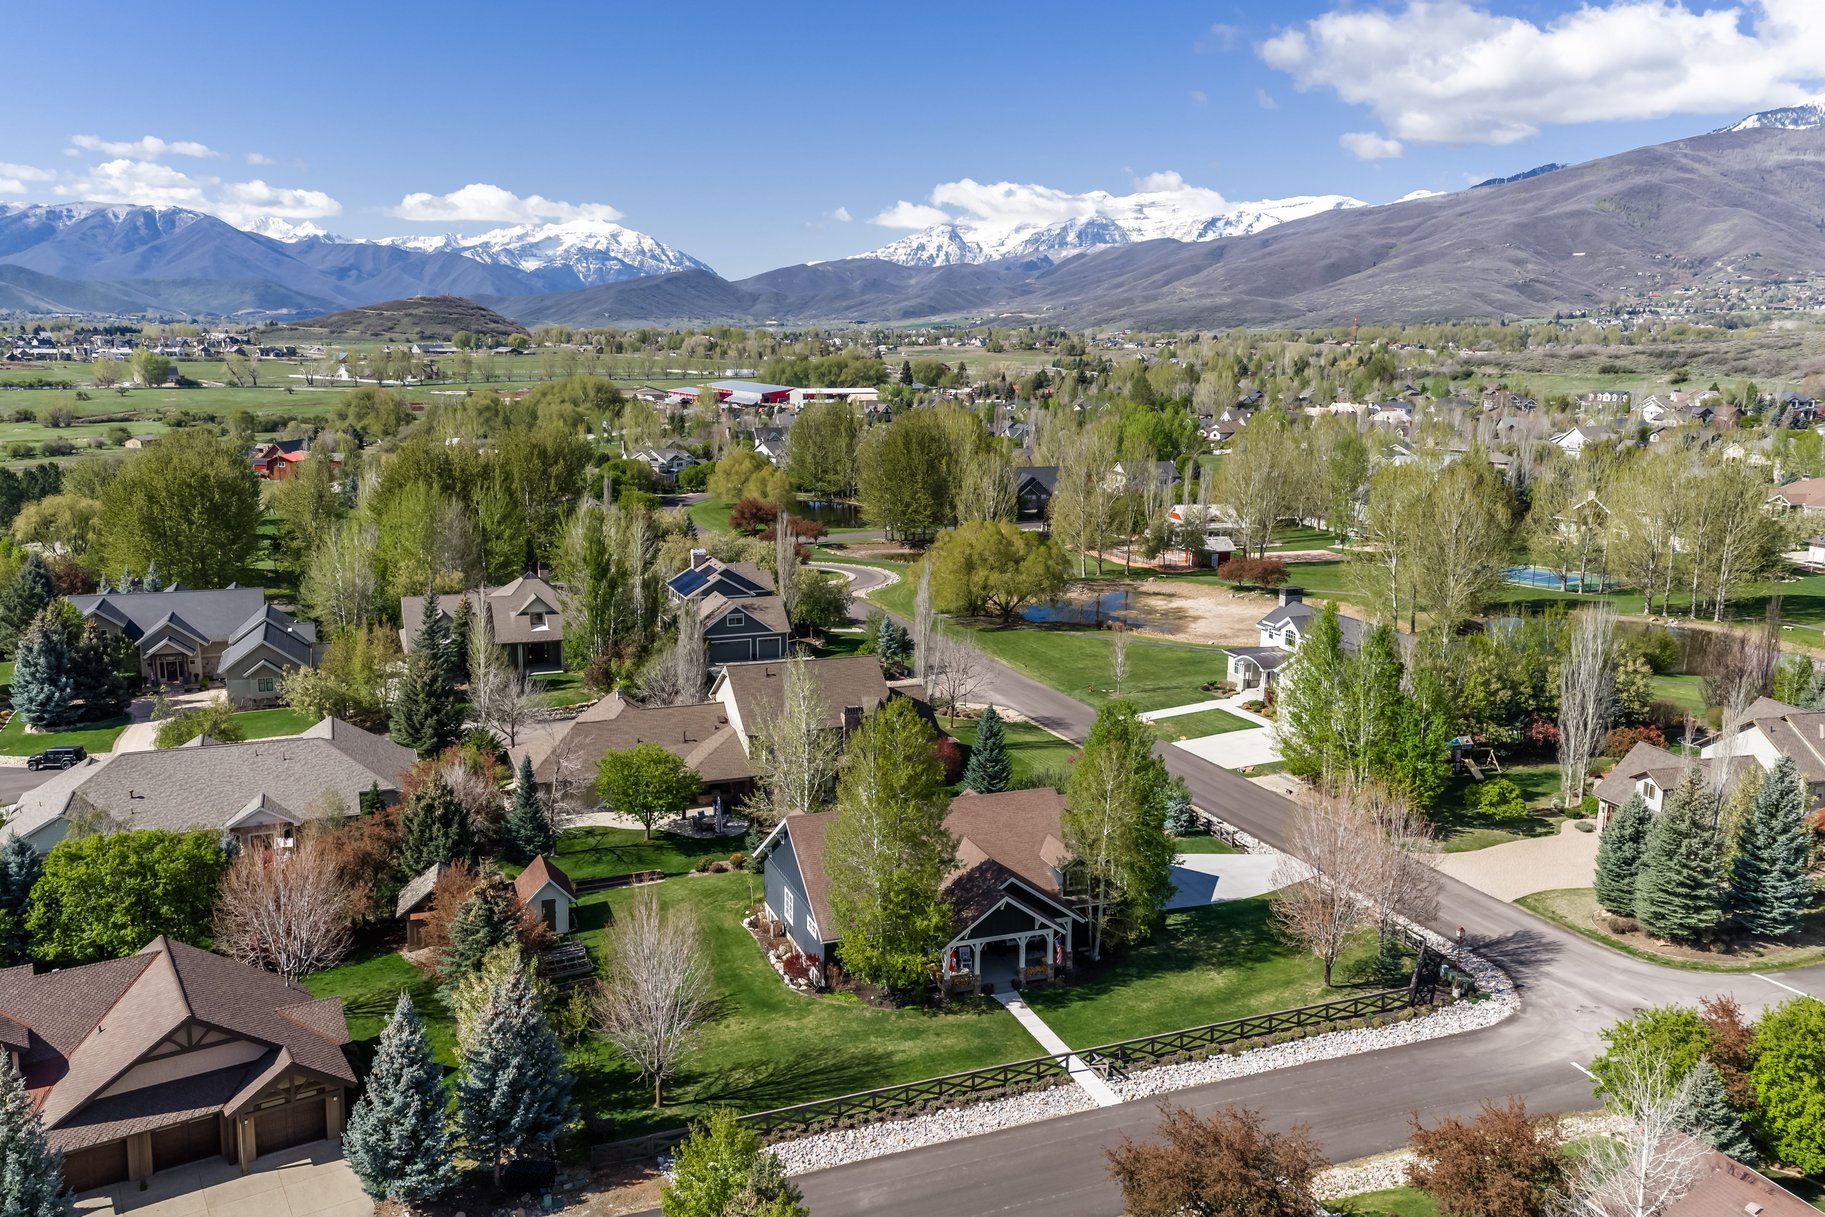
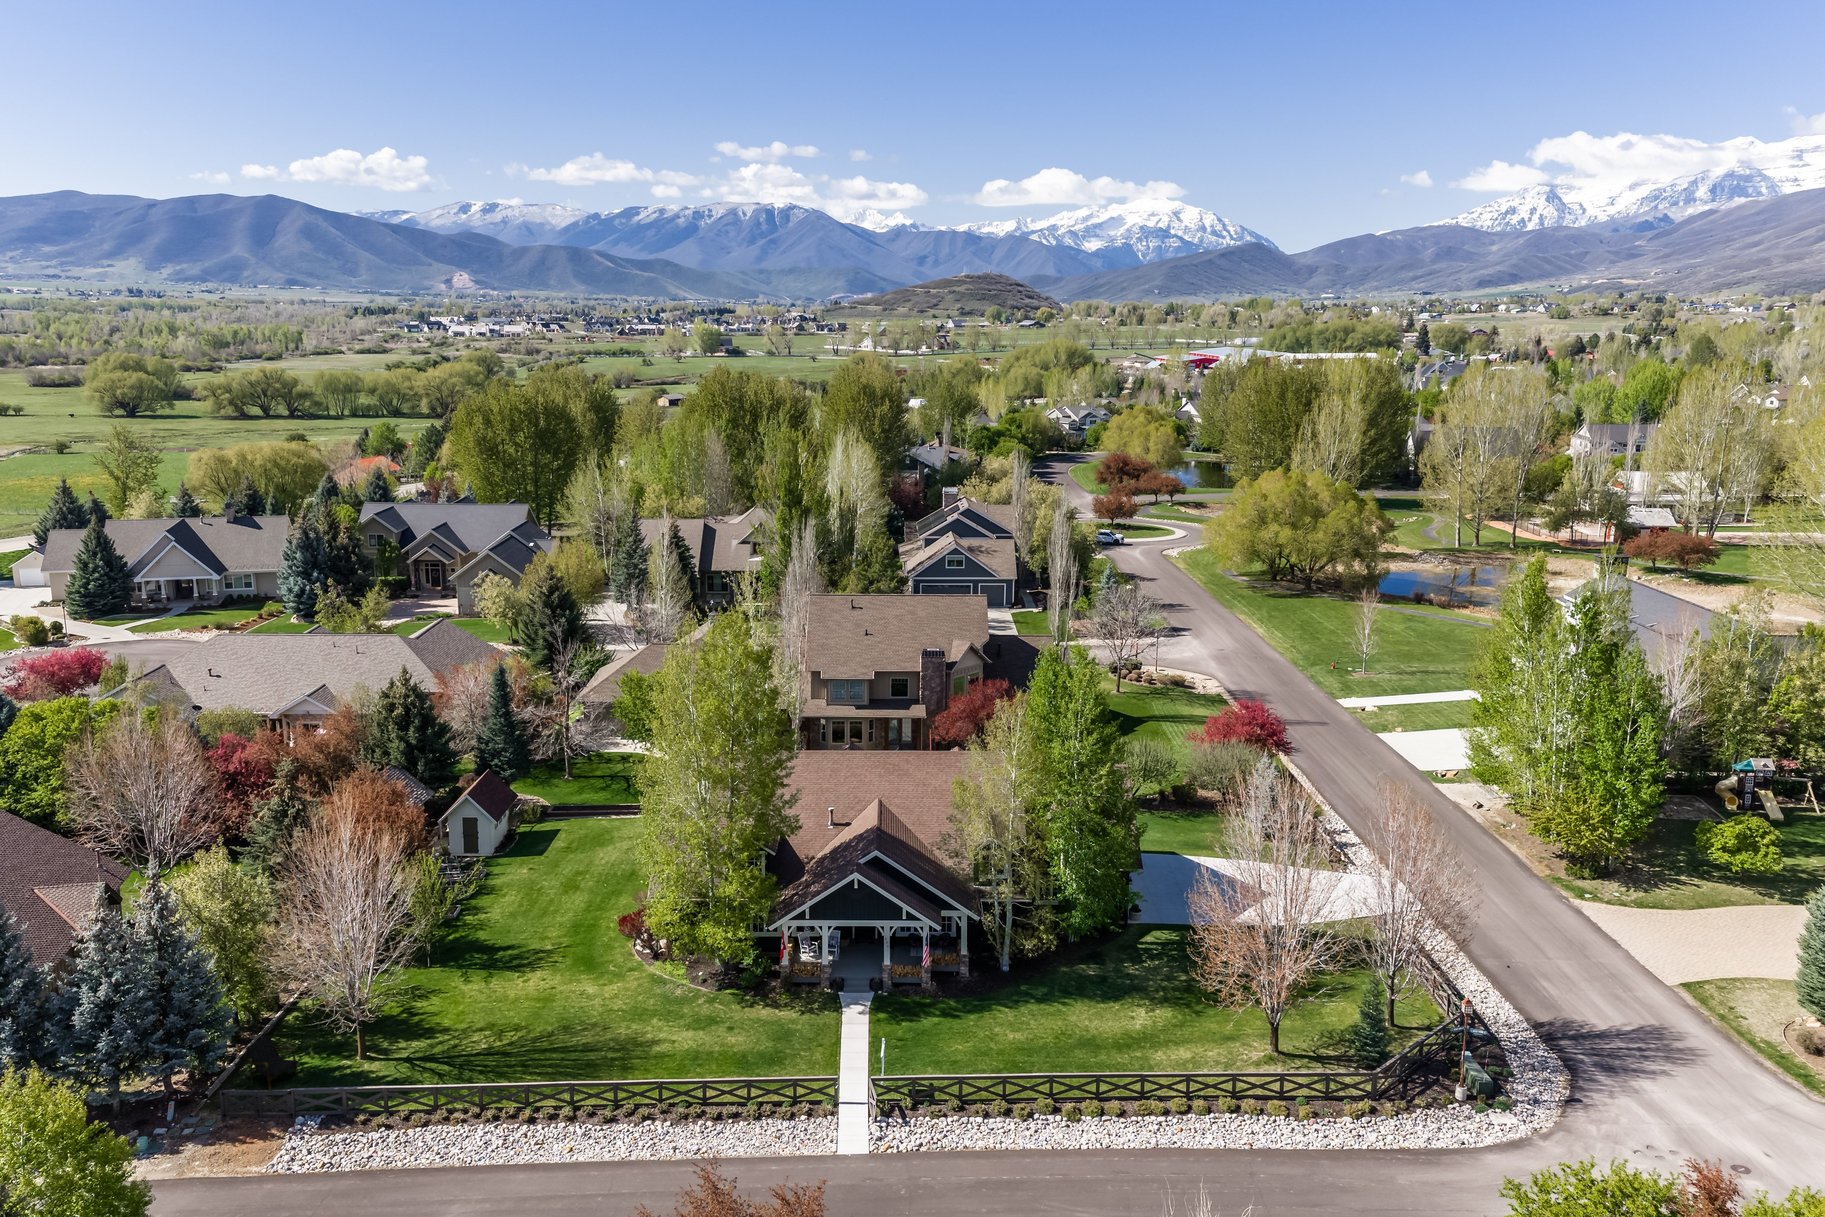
bench: present [505,1160,556,1193] -> none [130,1087,187,1131]

